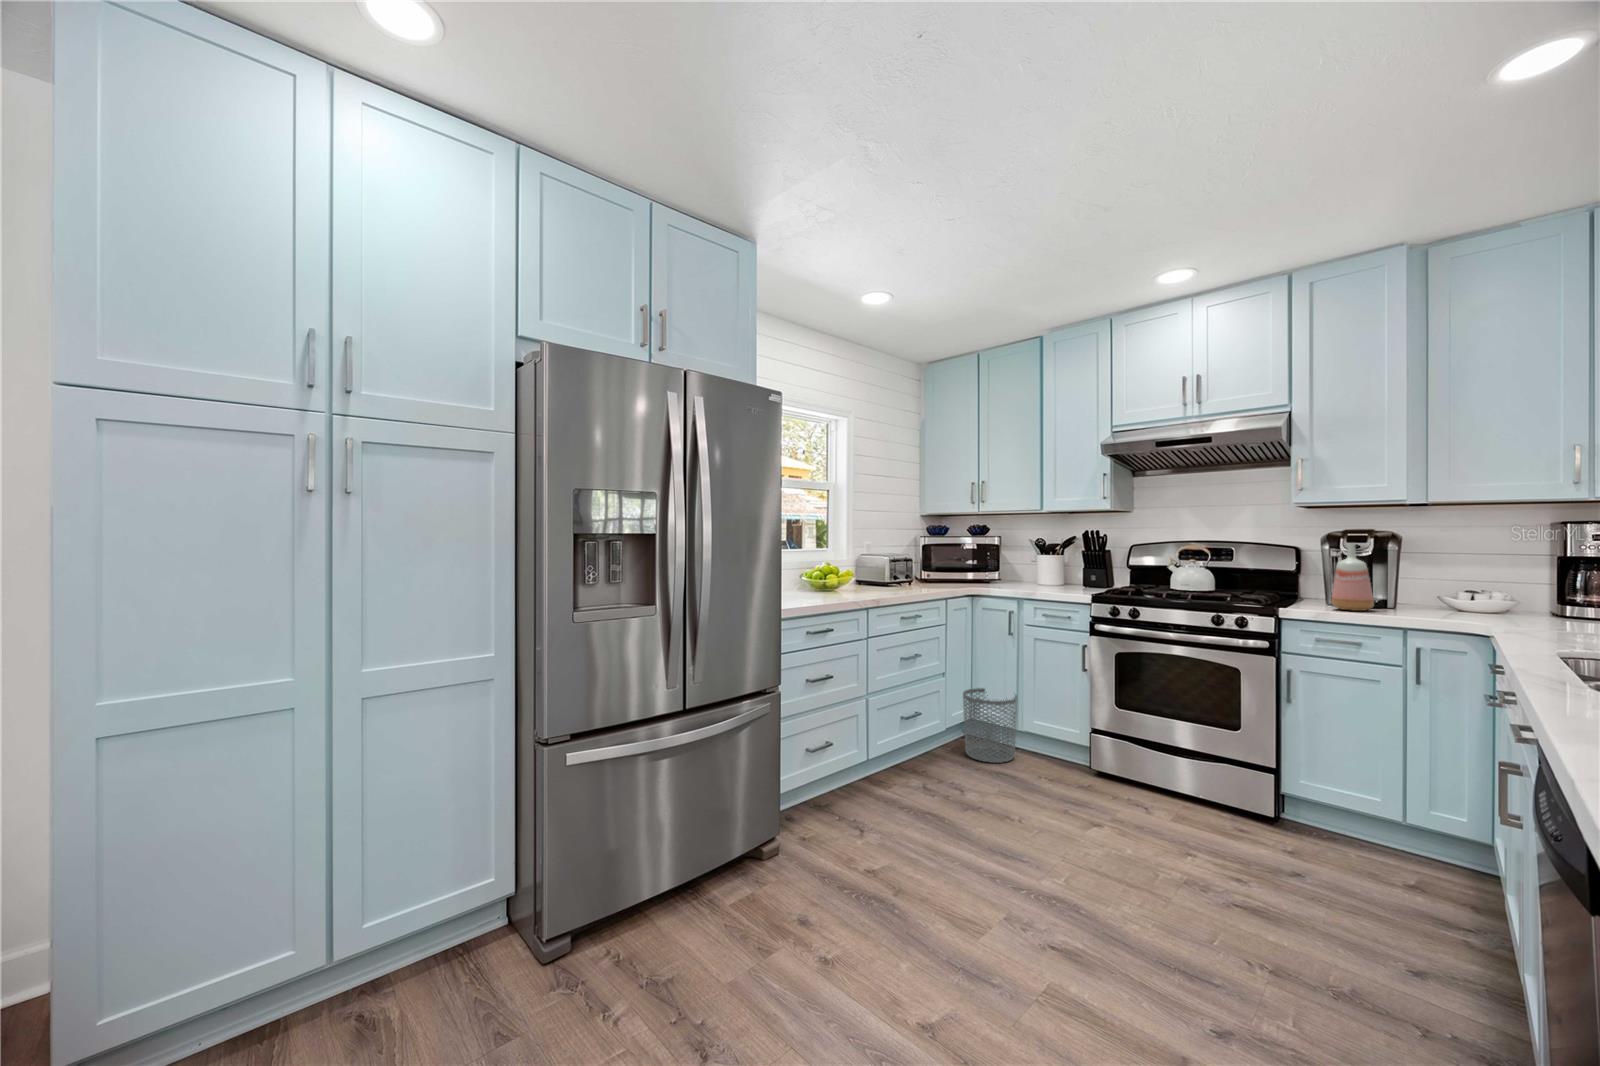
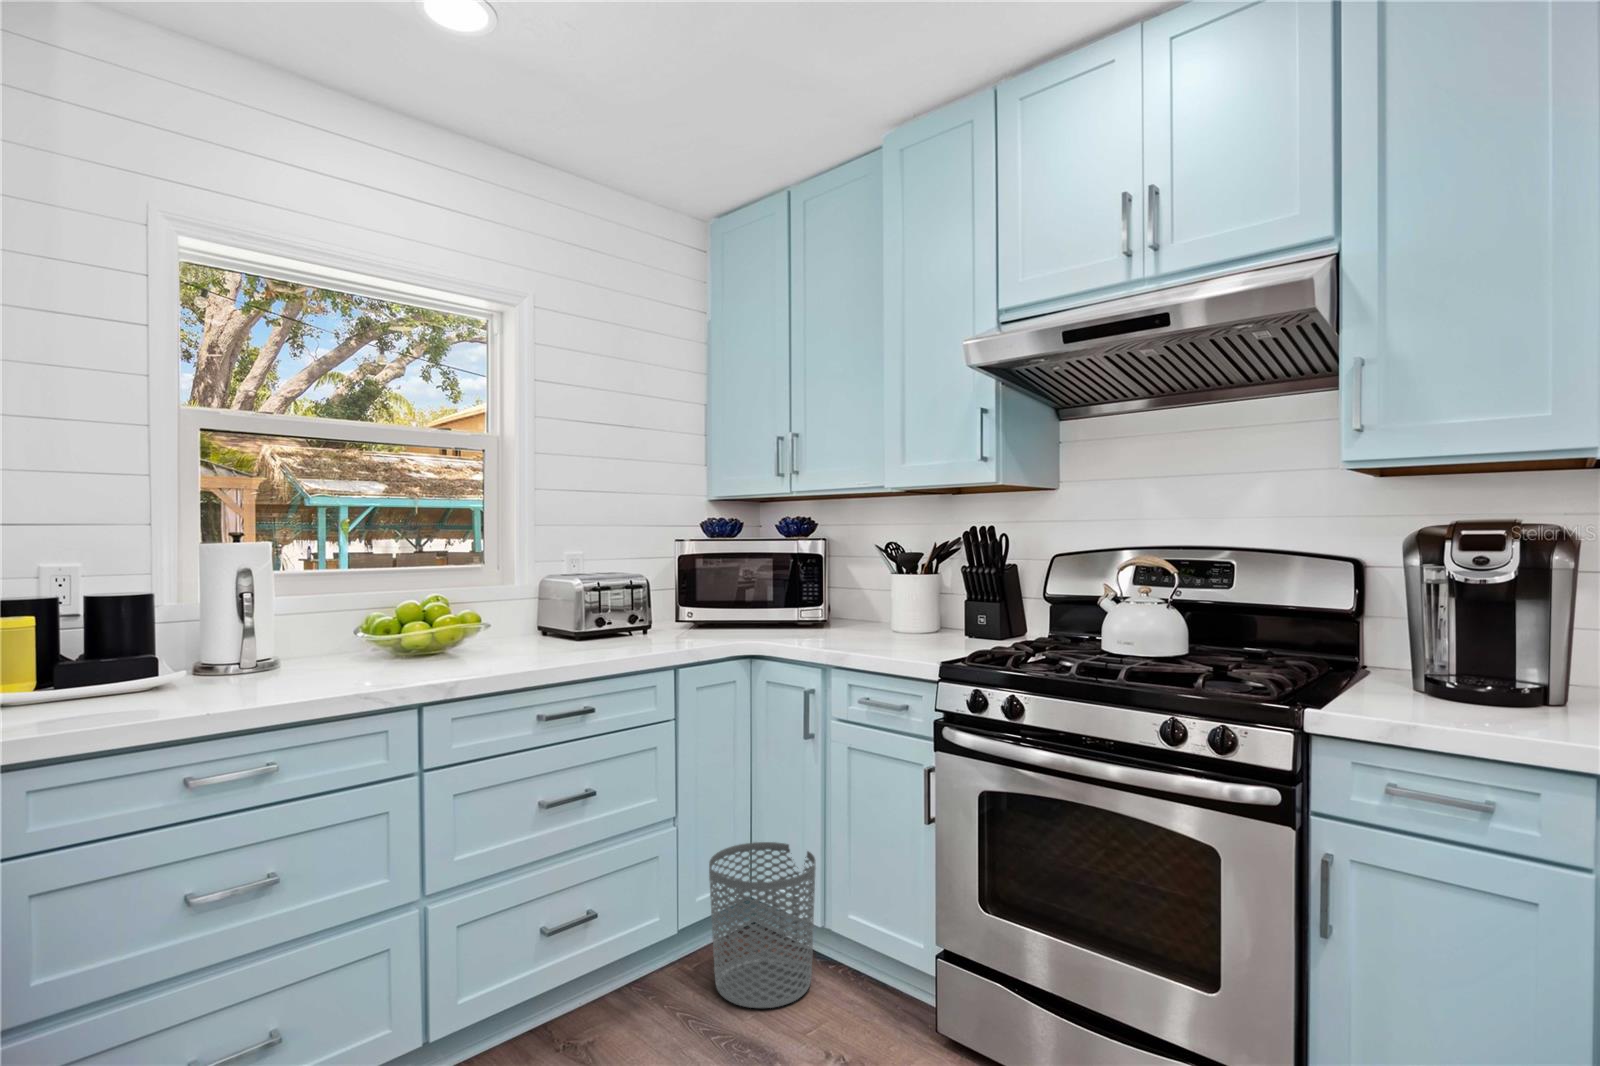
vase: present [1331,543,1374,611] -> none [1425,554,1518,712]

